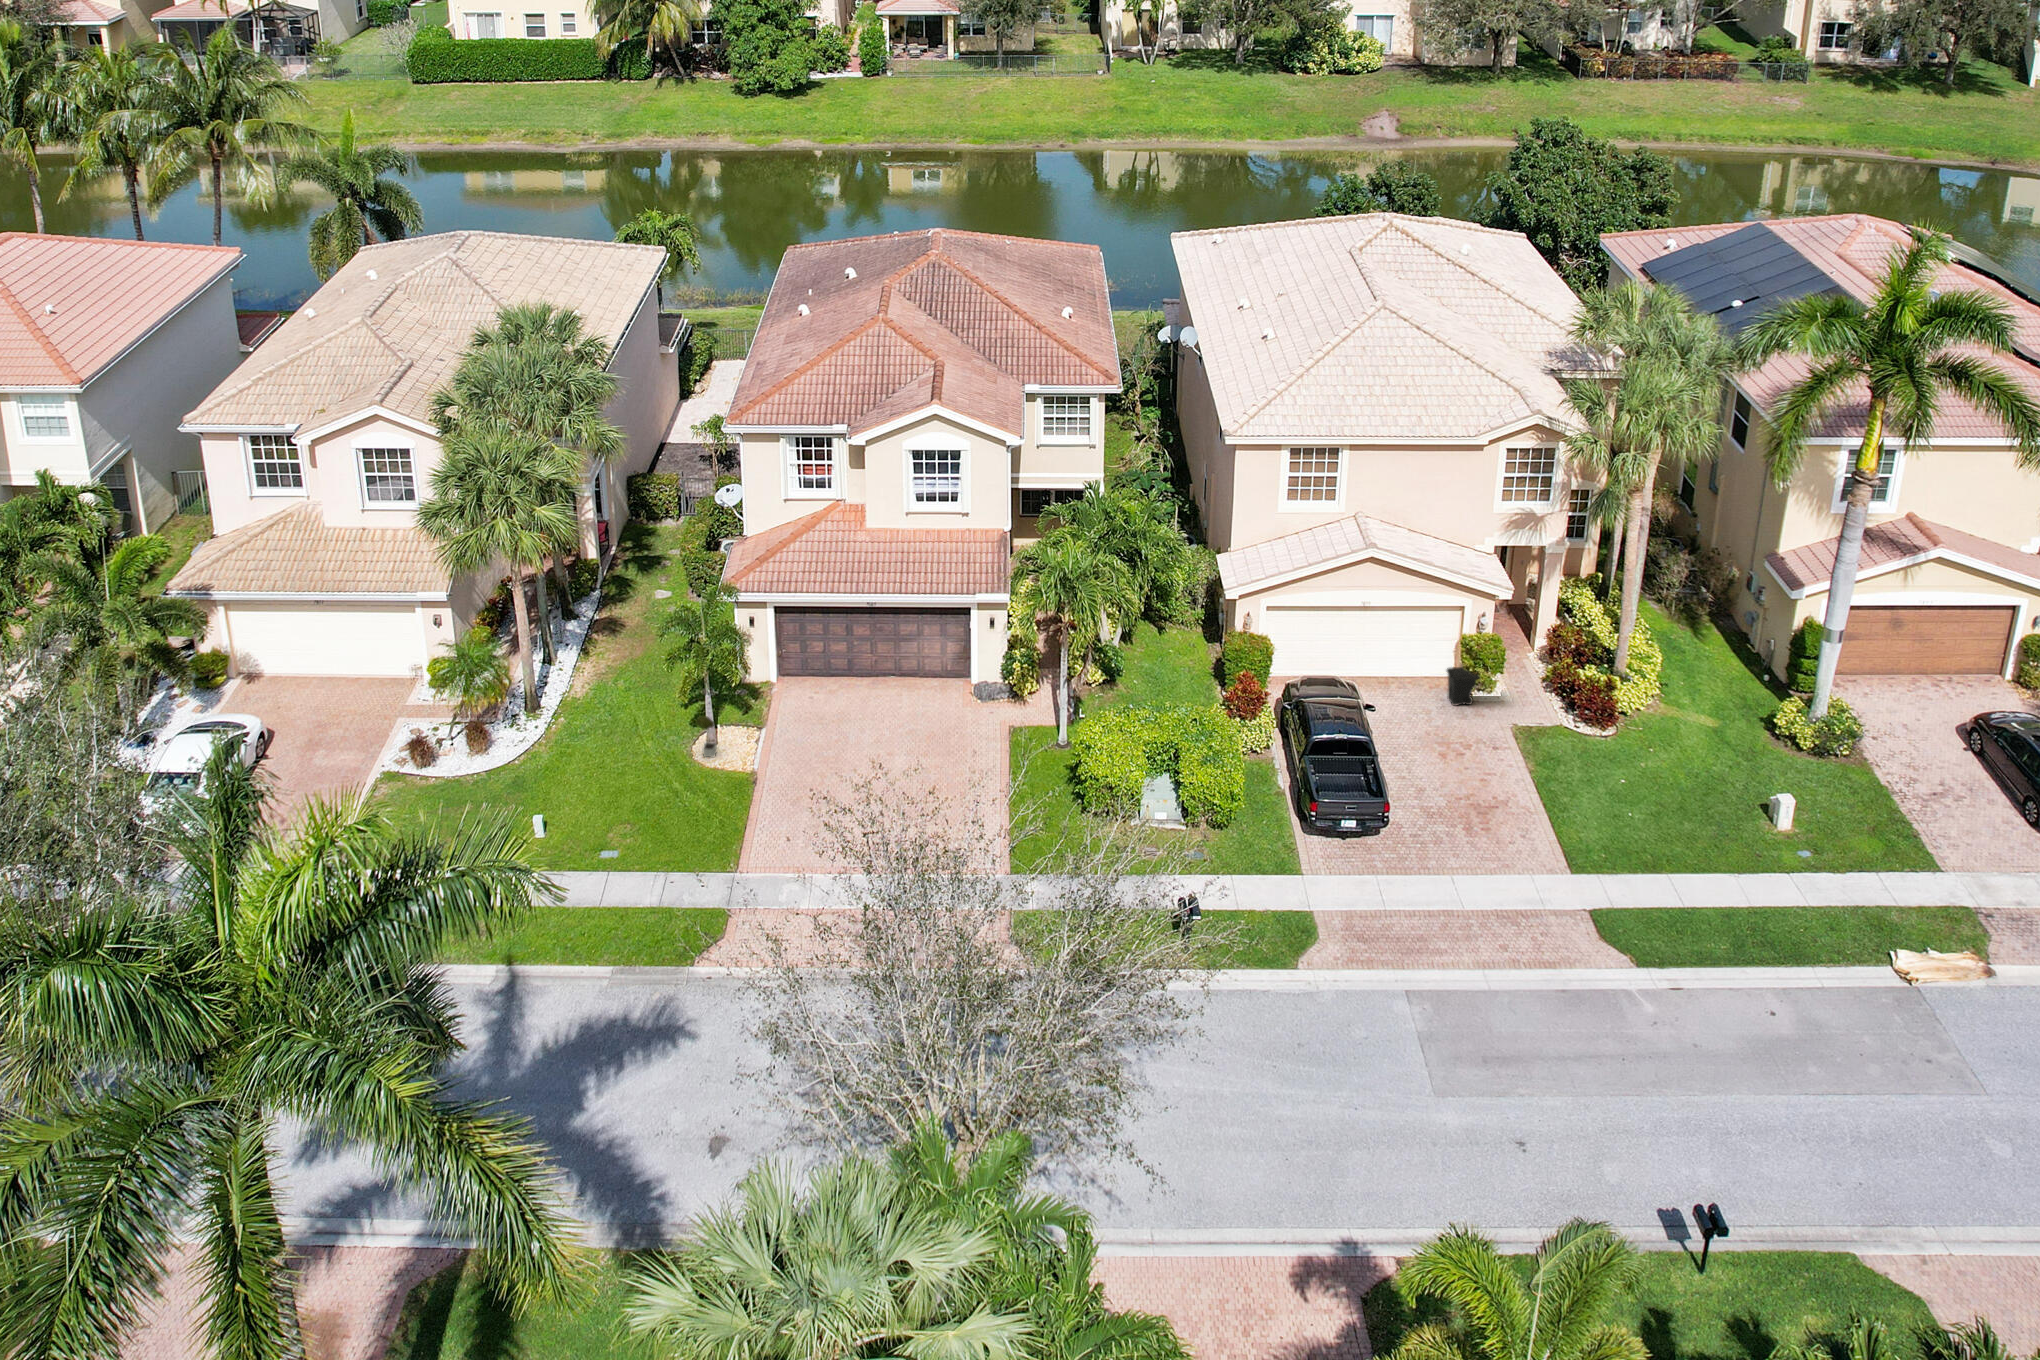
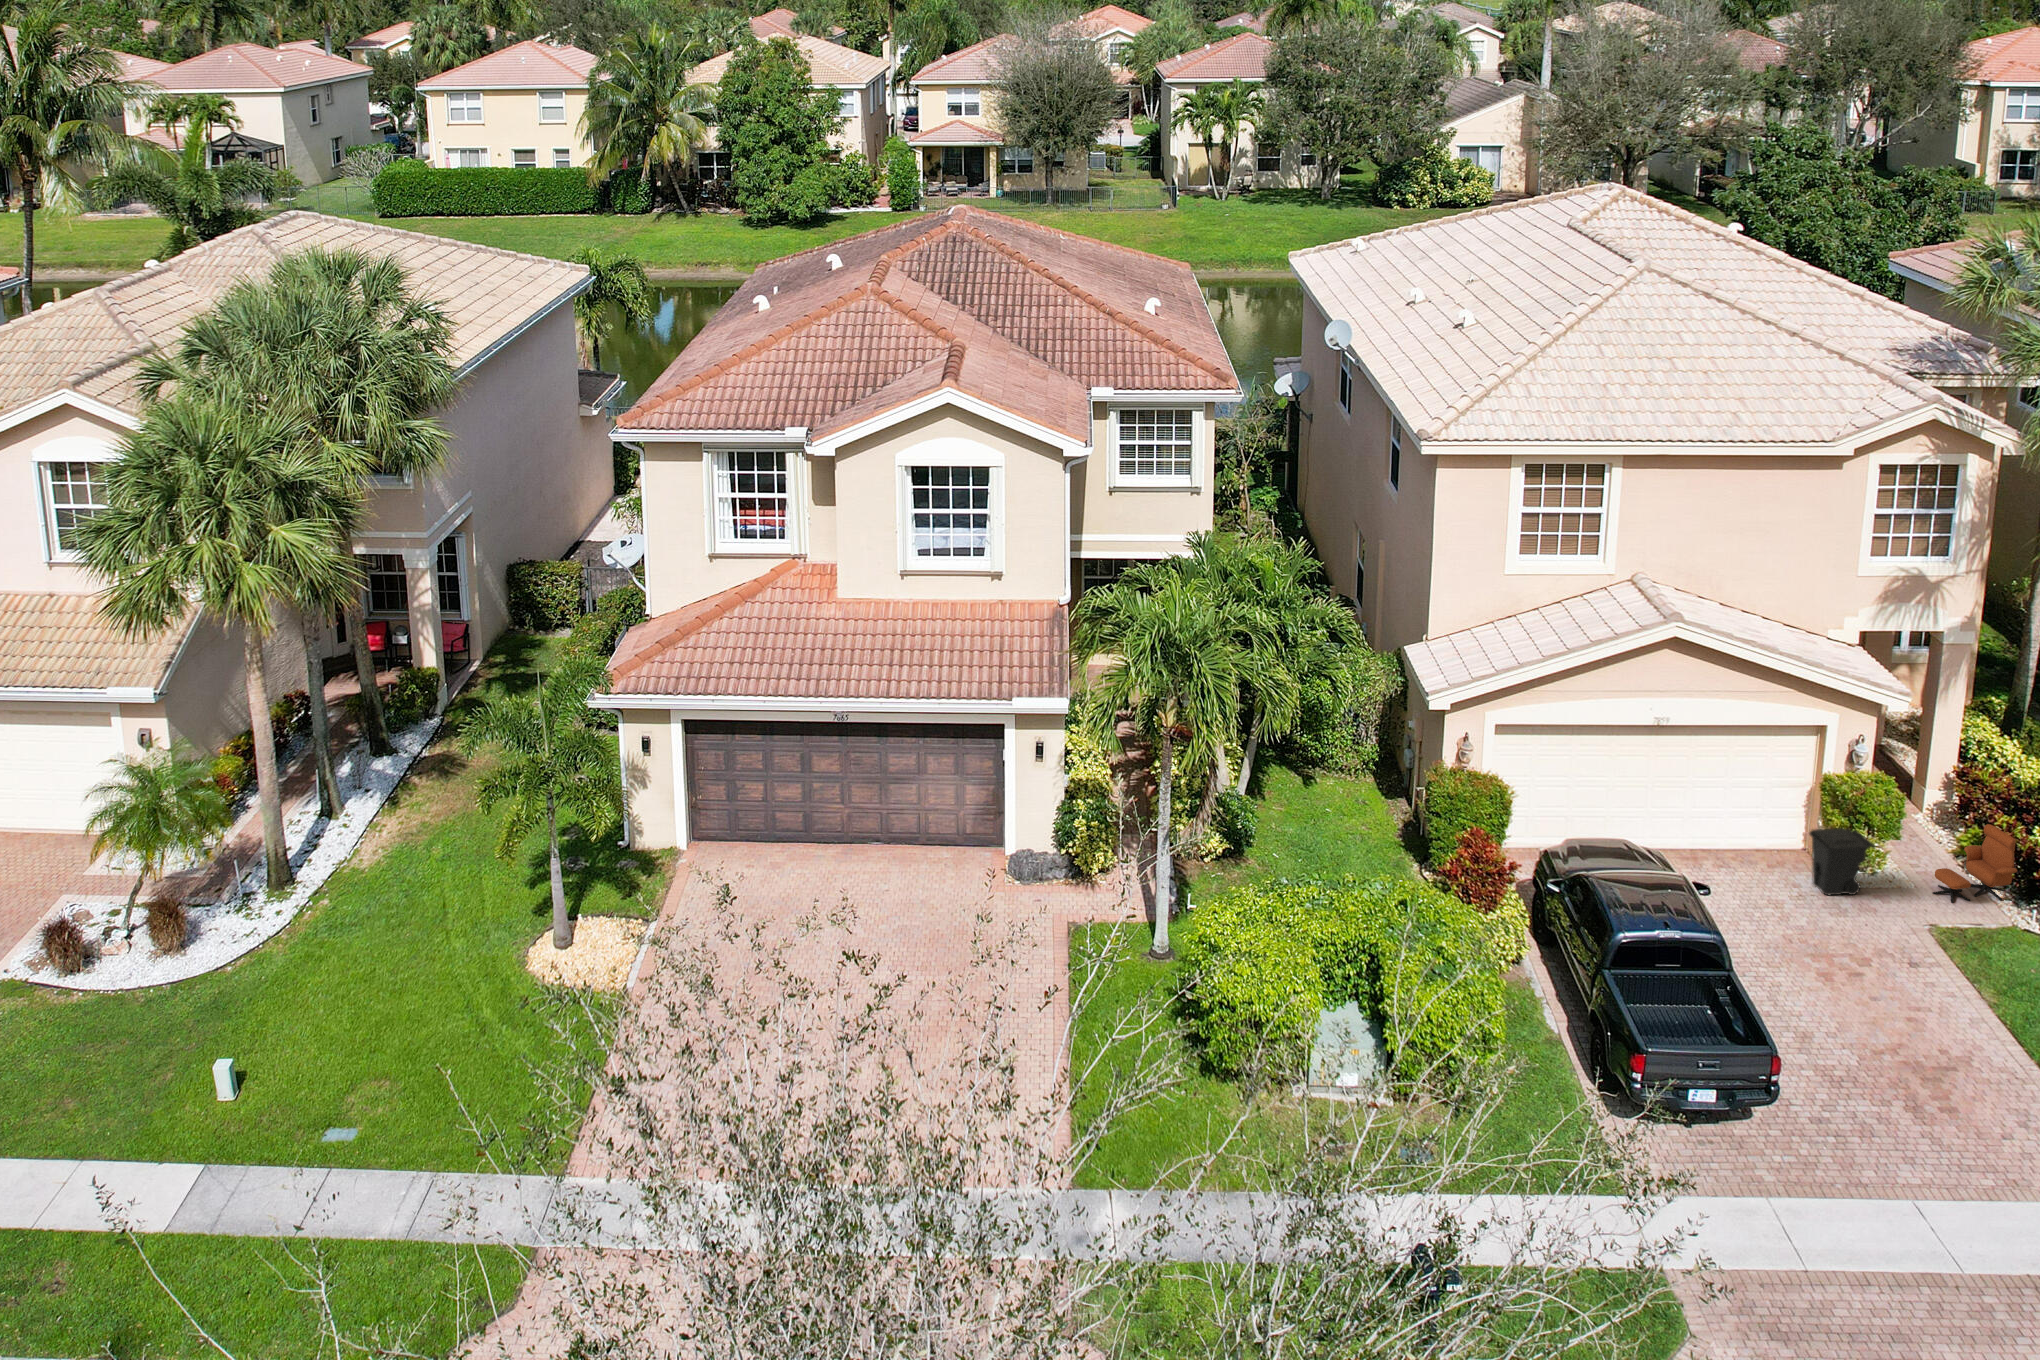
lounge chair: none [1515,664,1562,709] -> present [1932,824,2017,903]
potted tree: present [697,716,717,757] -> none [532,891,569,965]

